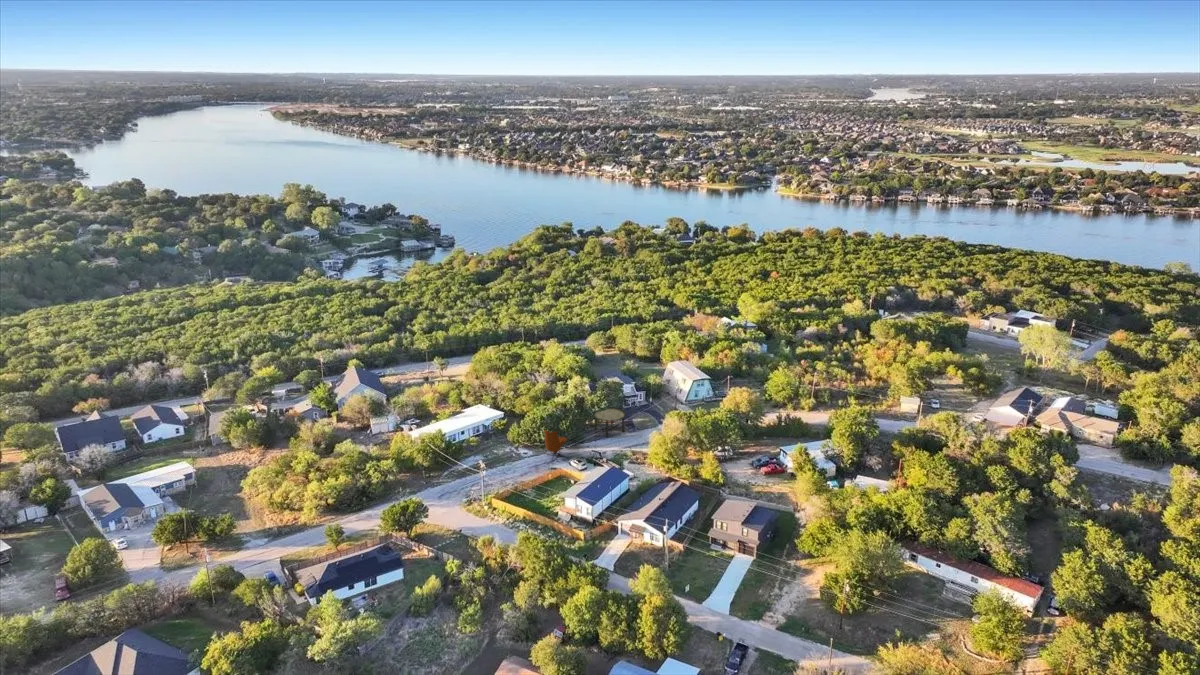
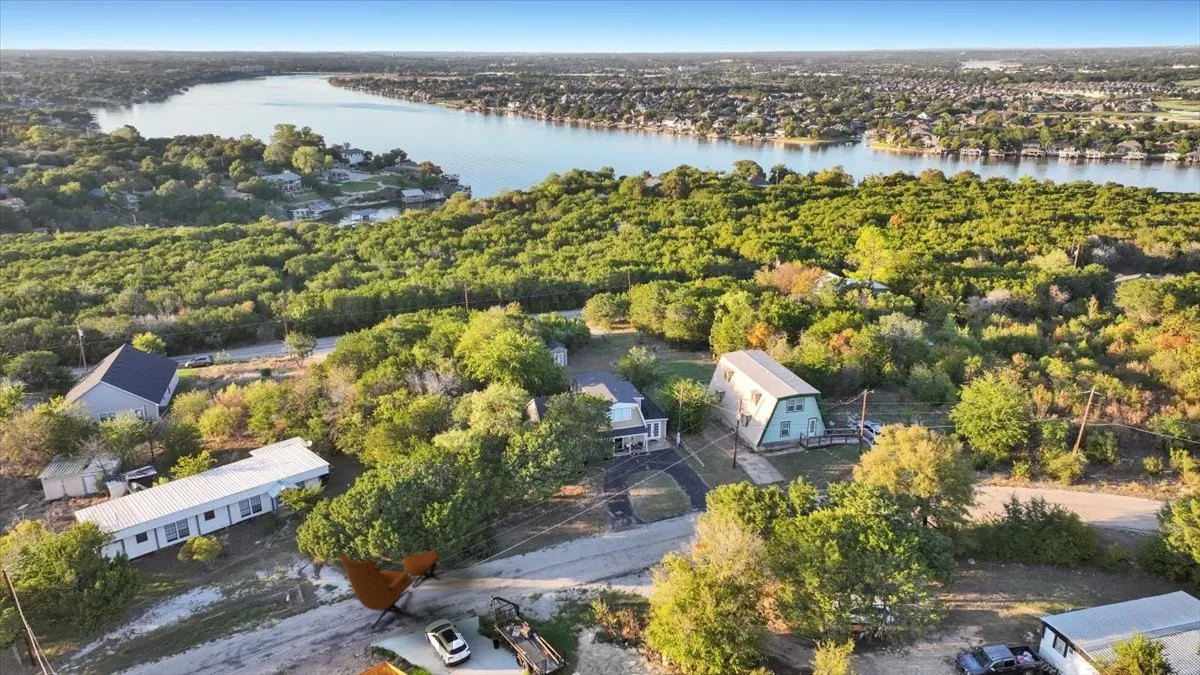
round table: present [593,407,626,437] -> none [522,462,605,548]

